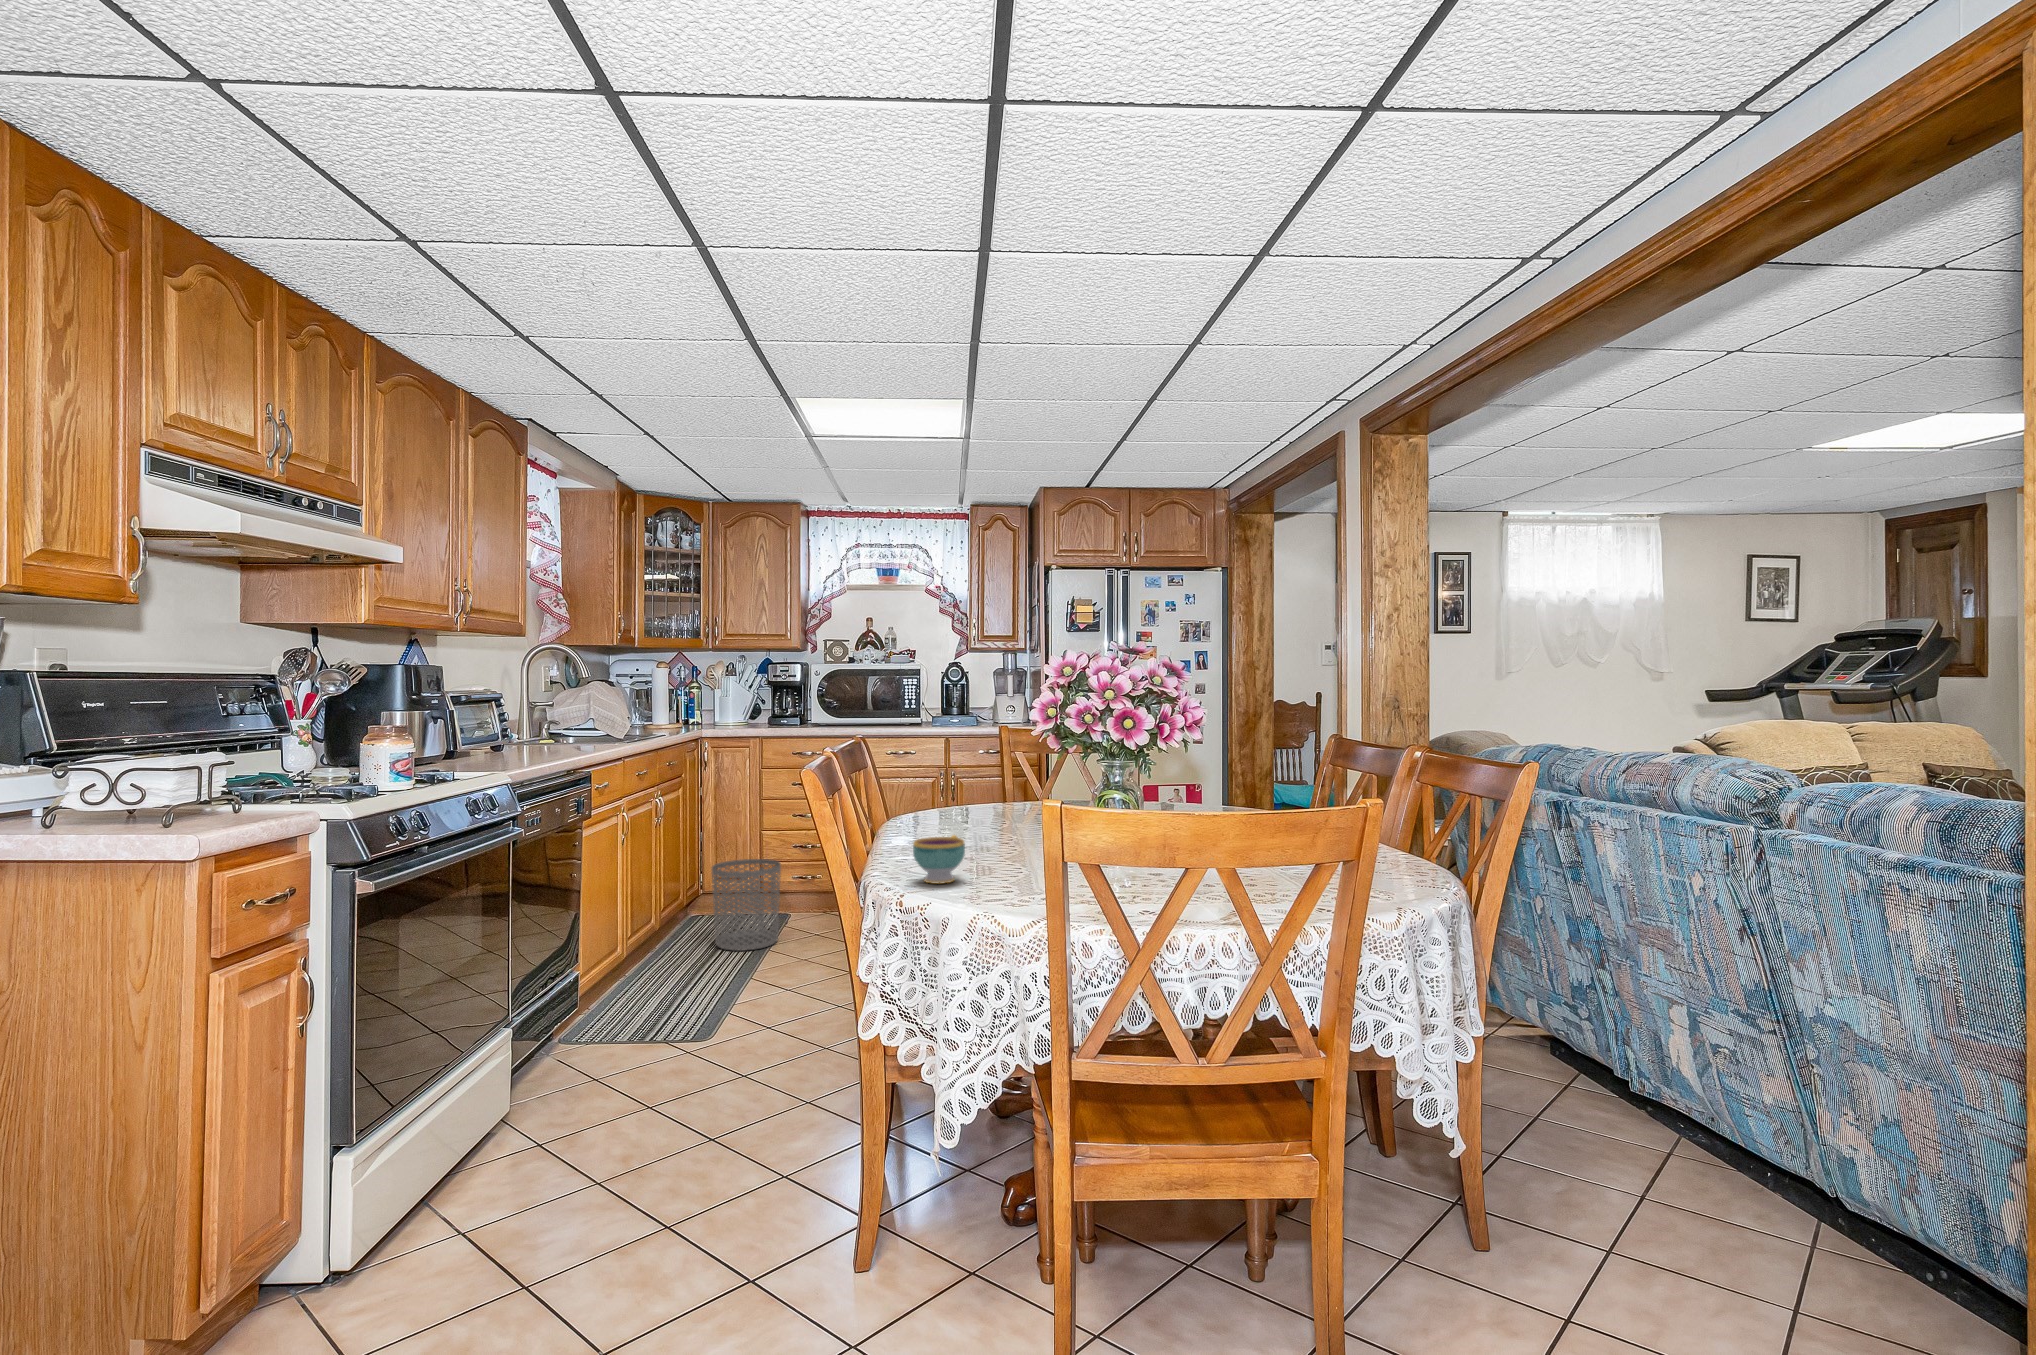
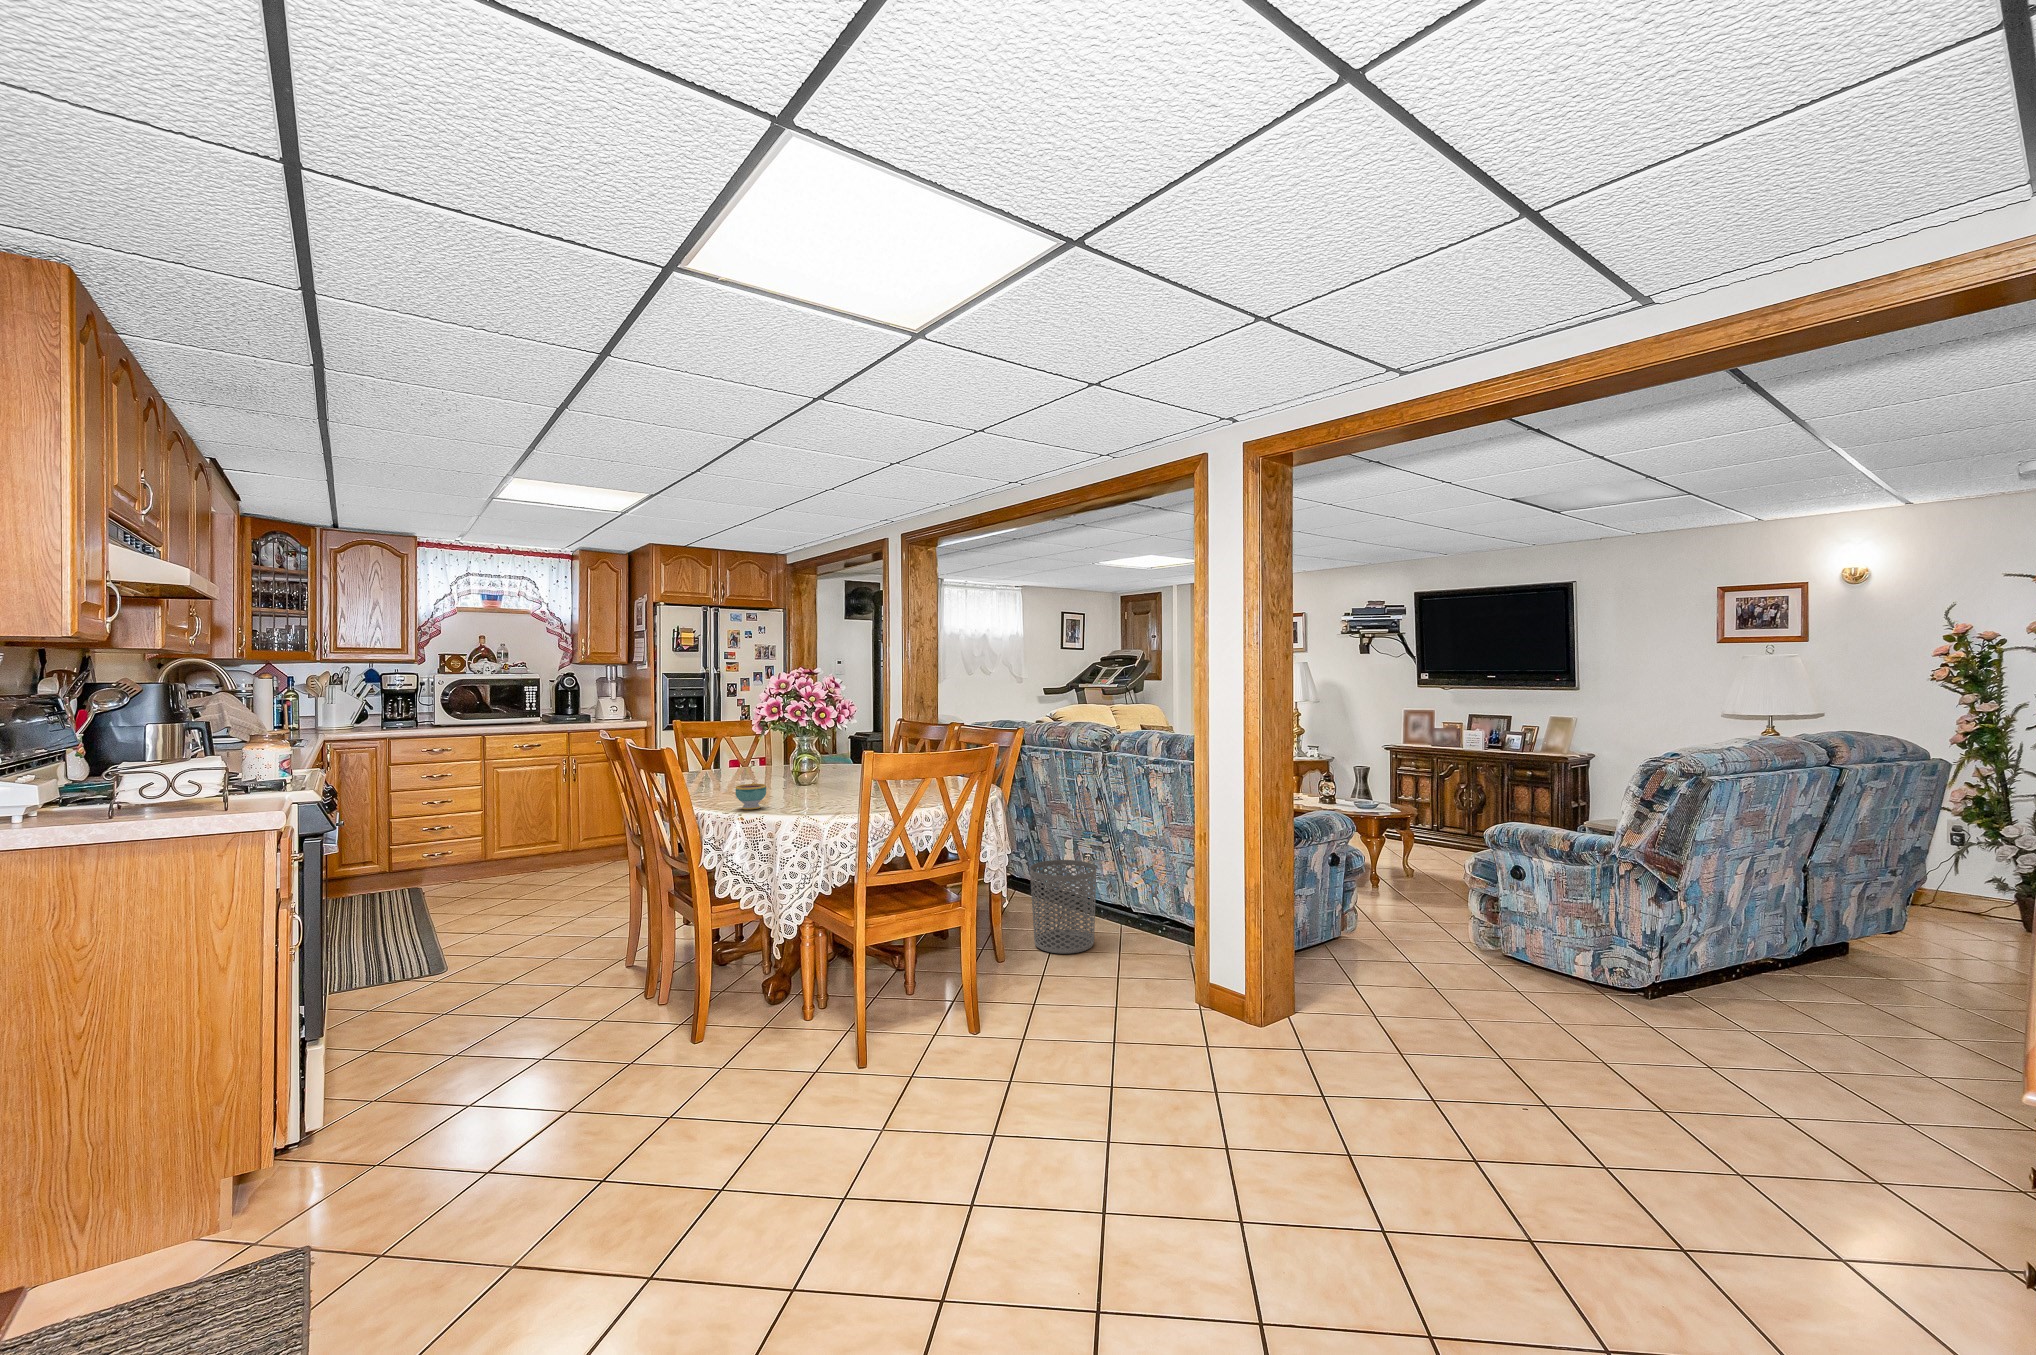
waste bin: present [712,859,781,951] -> present [1030,860,1096,954]

